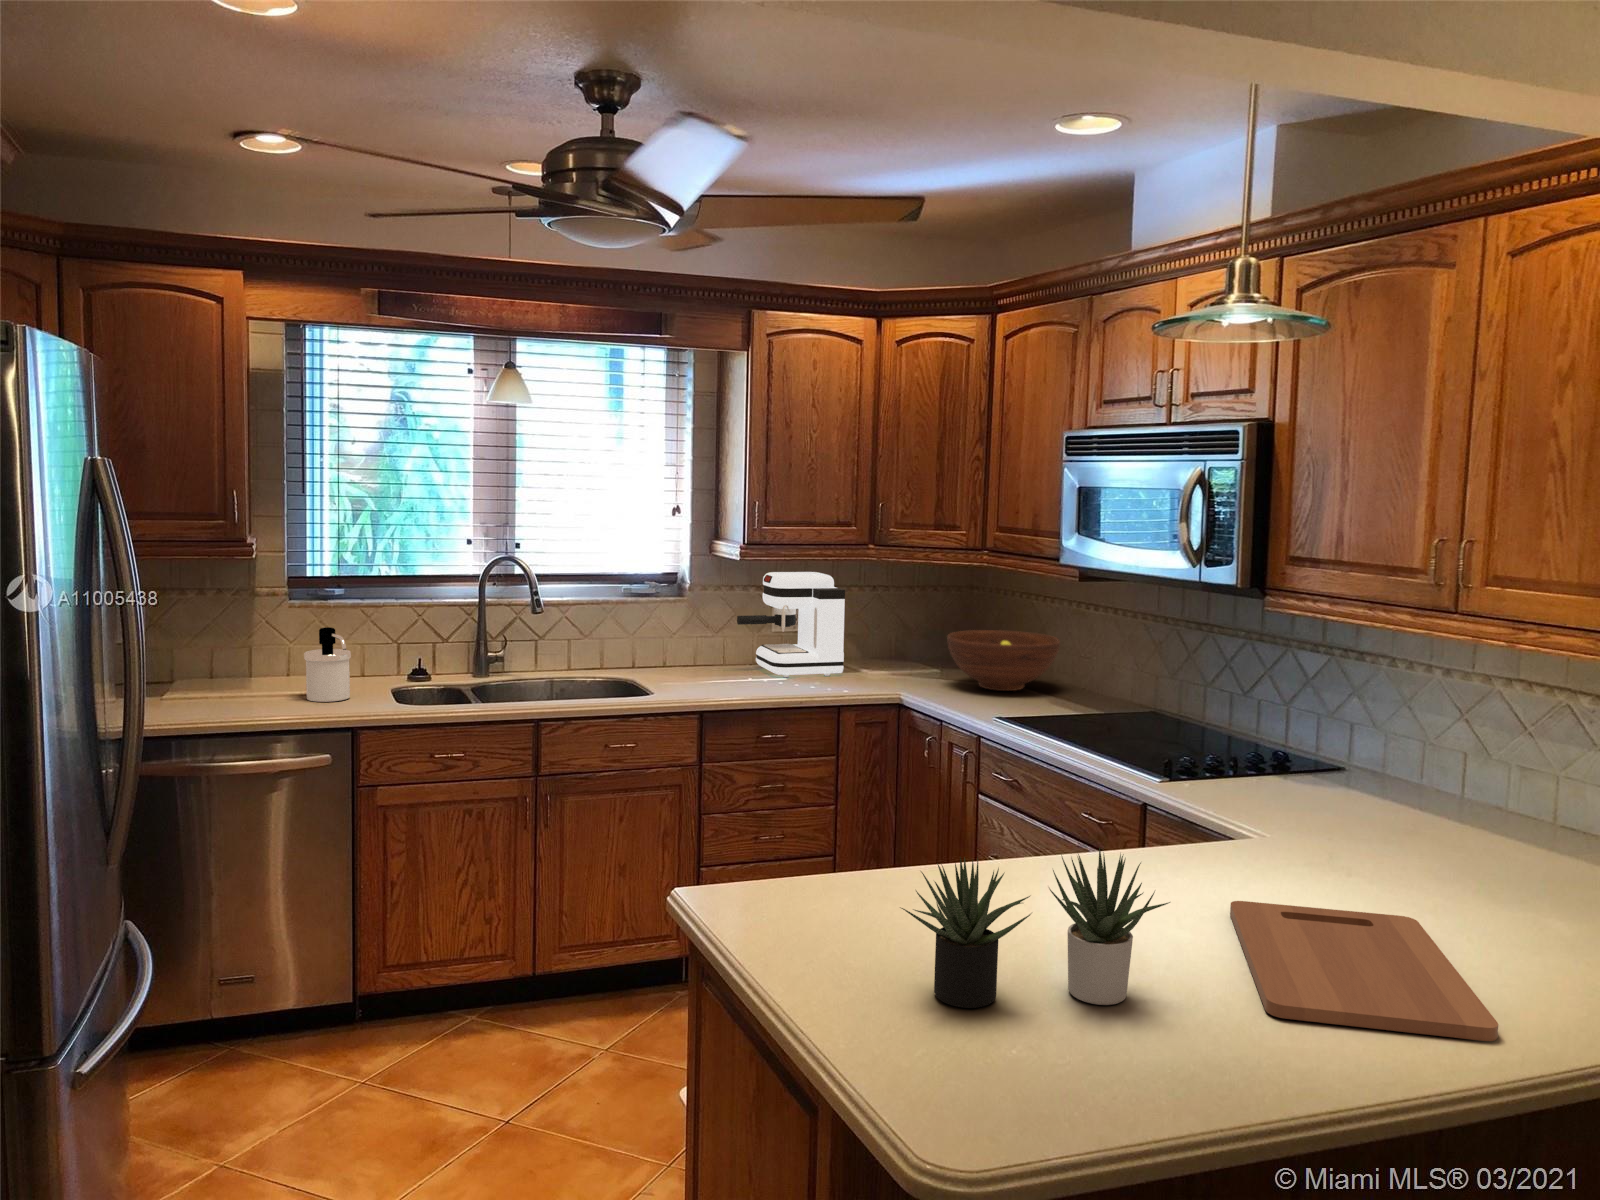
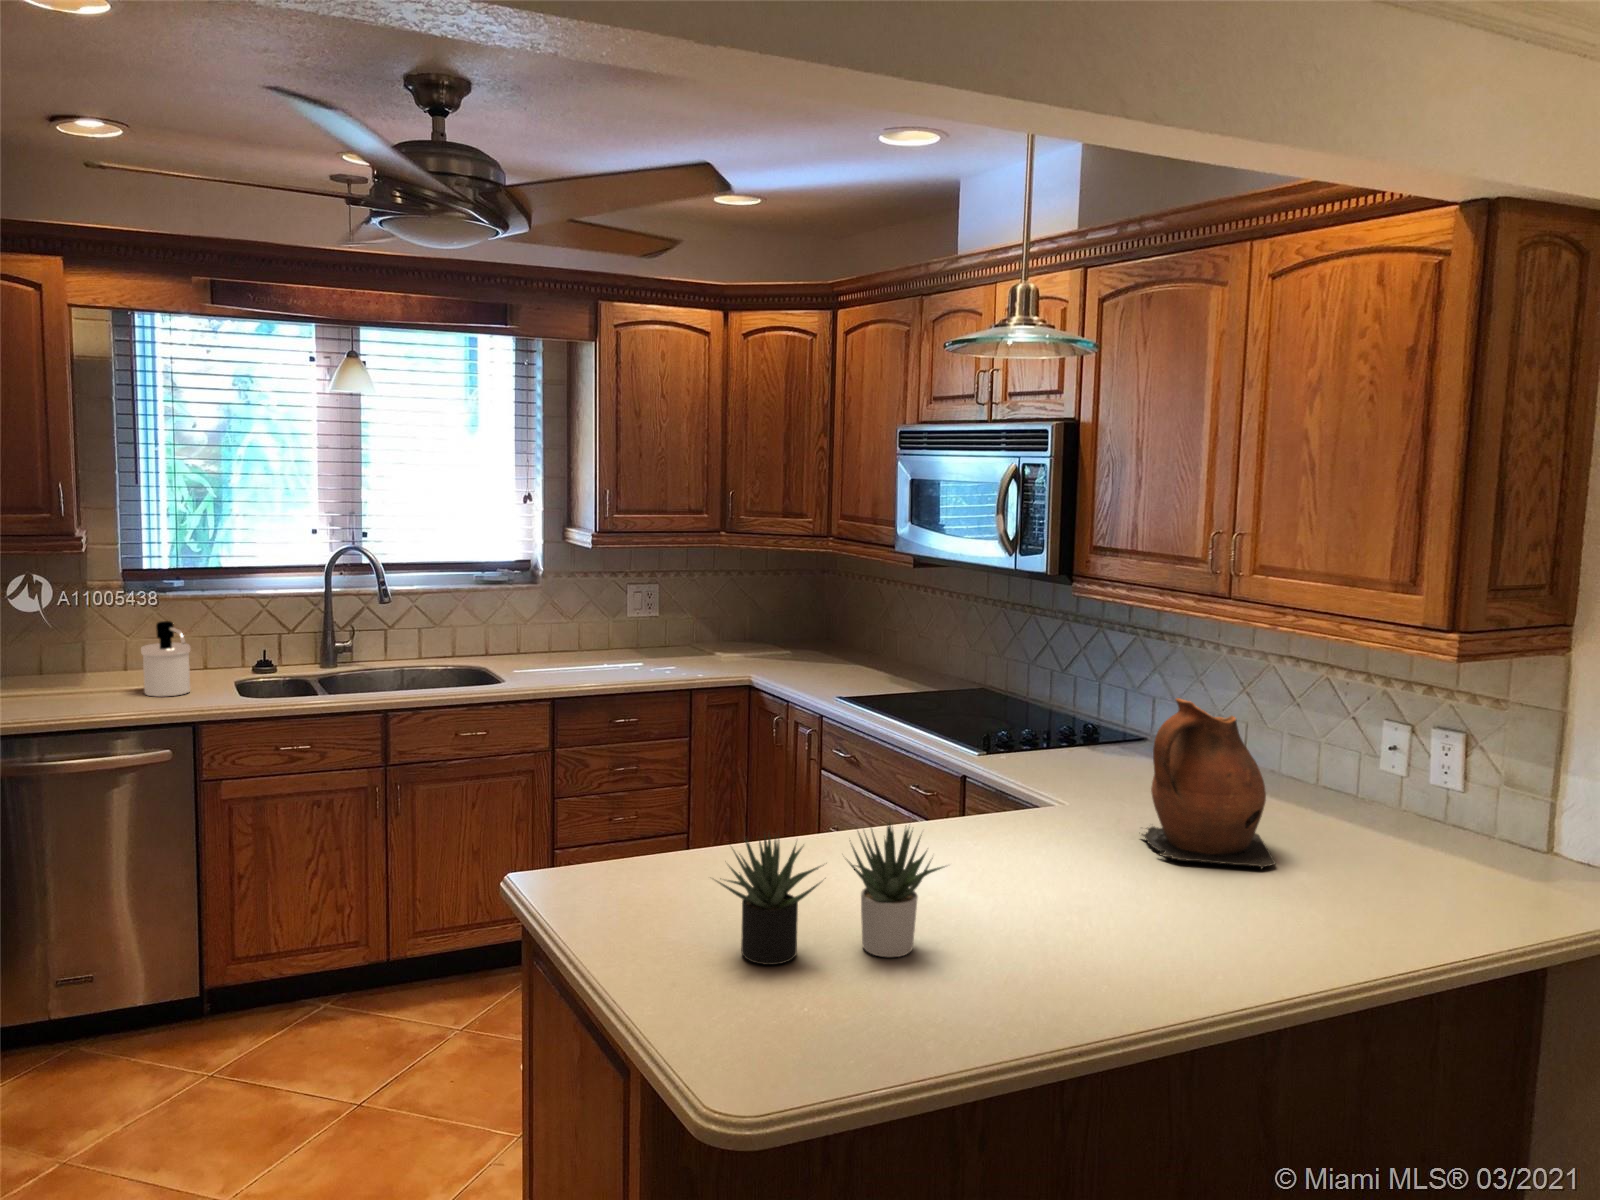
coffee maker: present [737,572,845,677] -> none [589,558,695,663]
fruit bowl: present [947,630,1060,691] -> none [794,614,901,672]
ceramic pitcher: none [1359,722,1529,919] -> present [1143,698,1275,869]
cutting board: present [1230,901,1498,1041] -> none [1018,862,1223,974]

